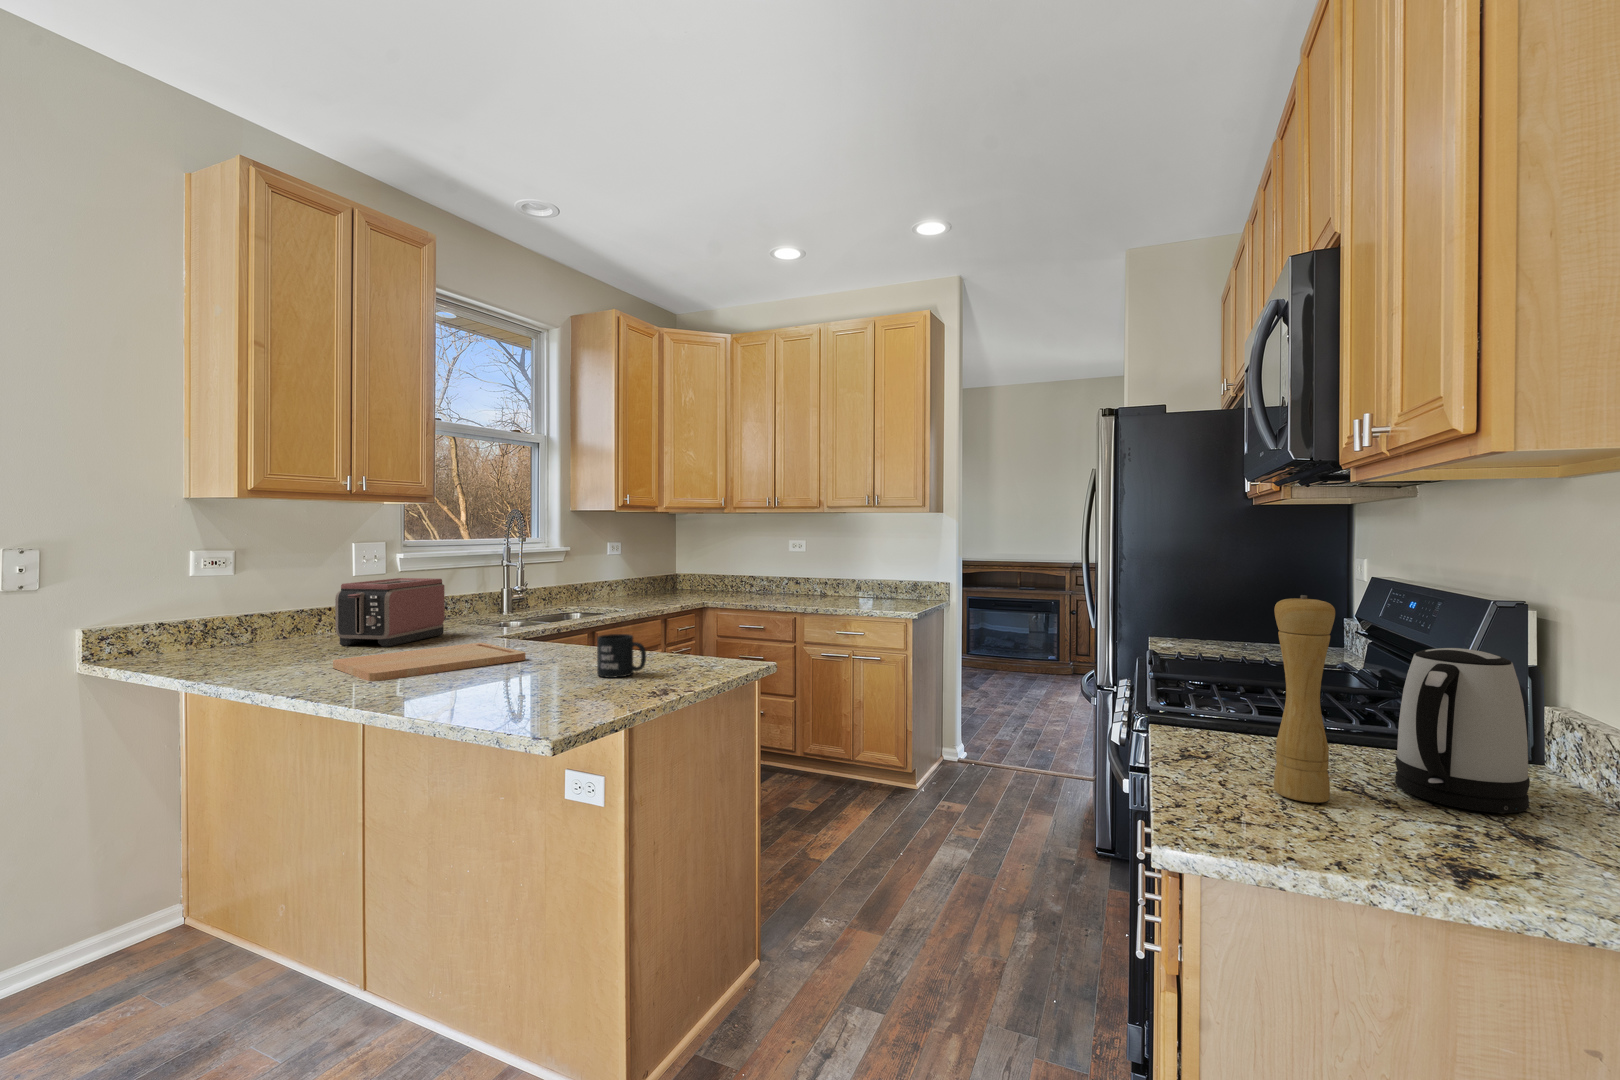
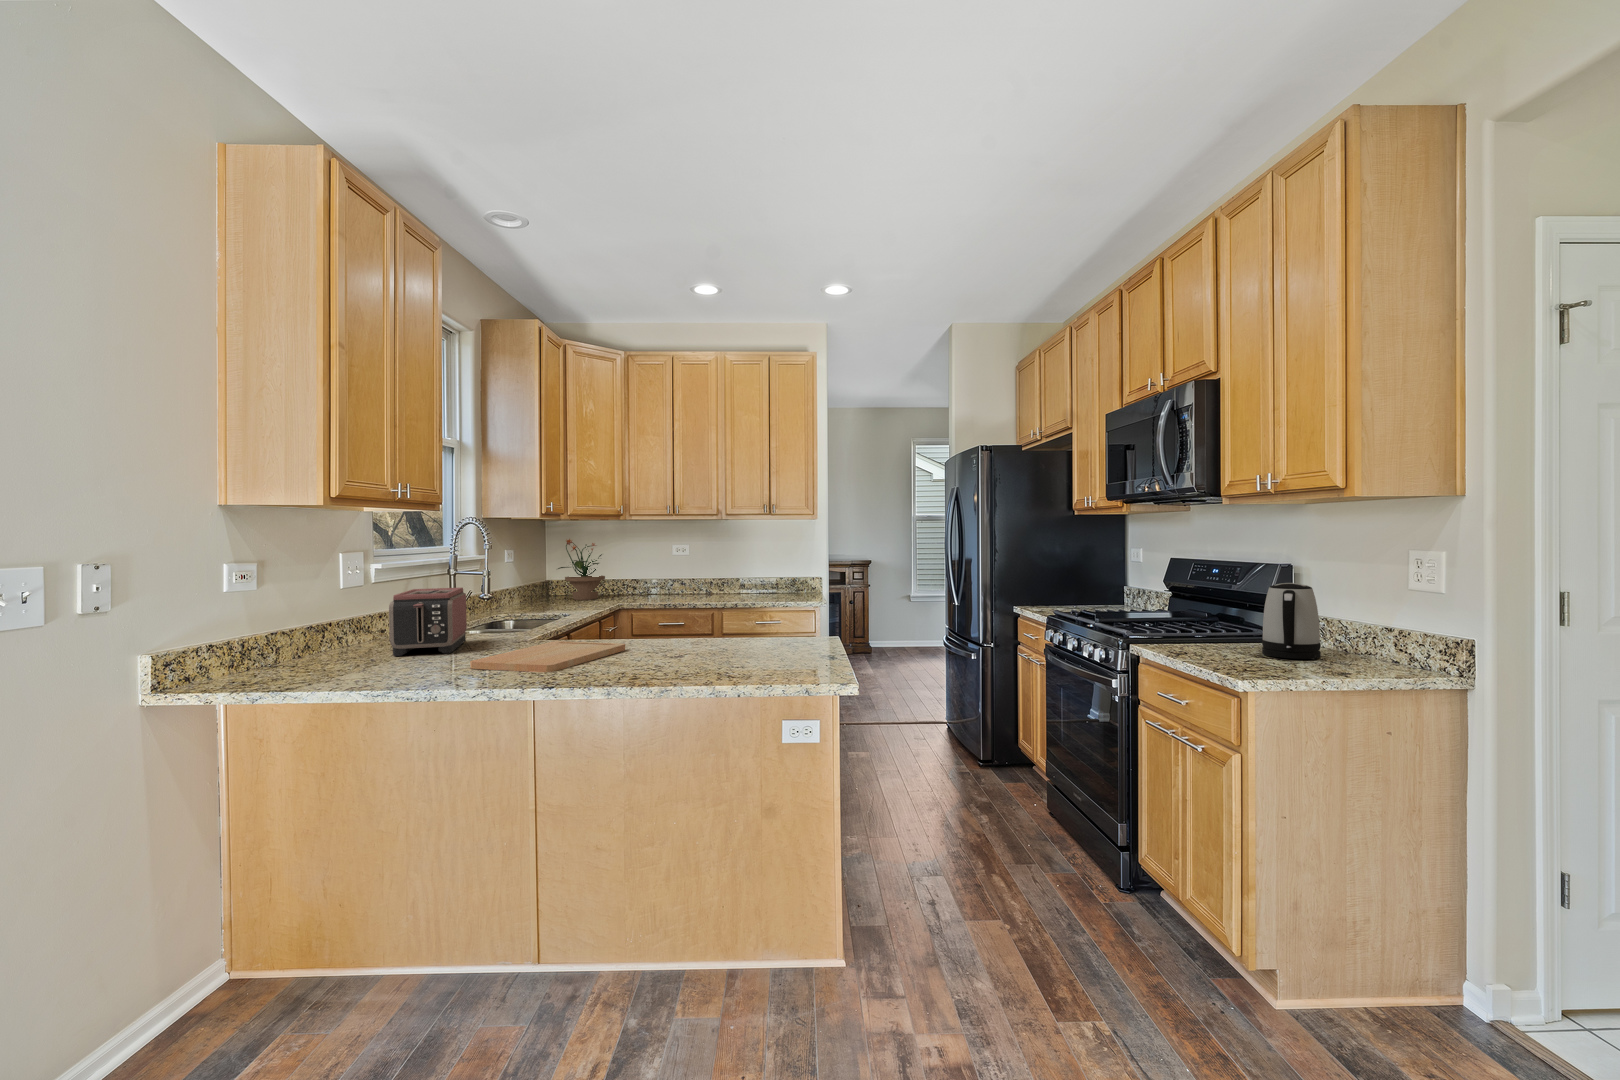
potted plant: none [672,531,730,595] -> present [558,539,605,600]
pepper mill: present [1274,595,1335,803] -> none [1221,559,1251,664]
mug: present [597,634,646,678] -> none [723,619,765,653]

